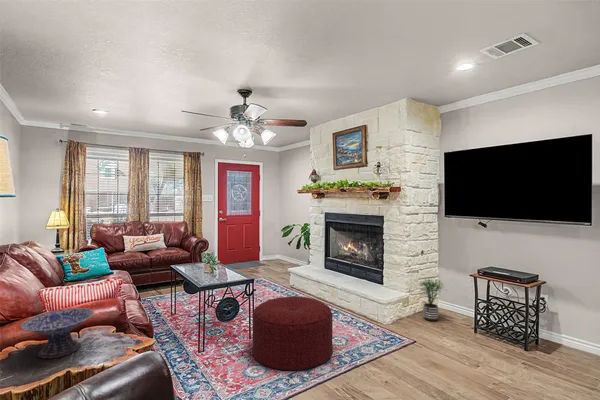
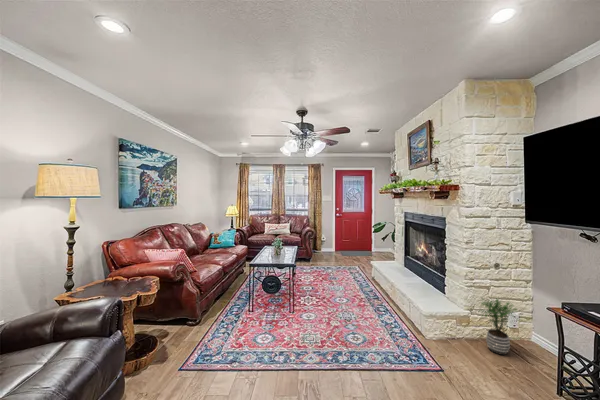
ottoman: present [253,296,333,370] -> none [272,285,344,355]
decorative bowl: present [20,308,94,358] -> none [87,264,132,292]

